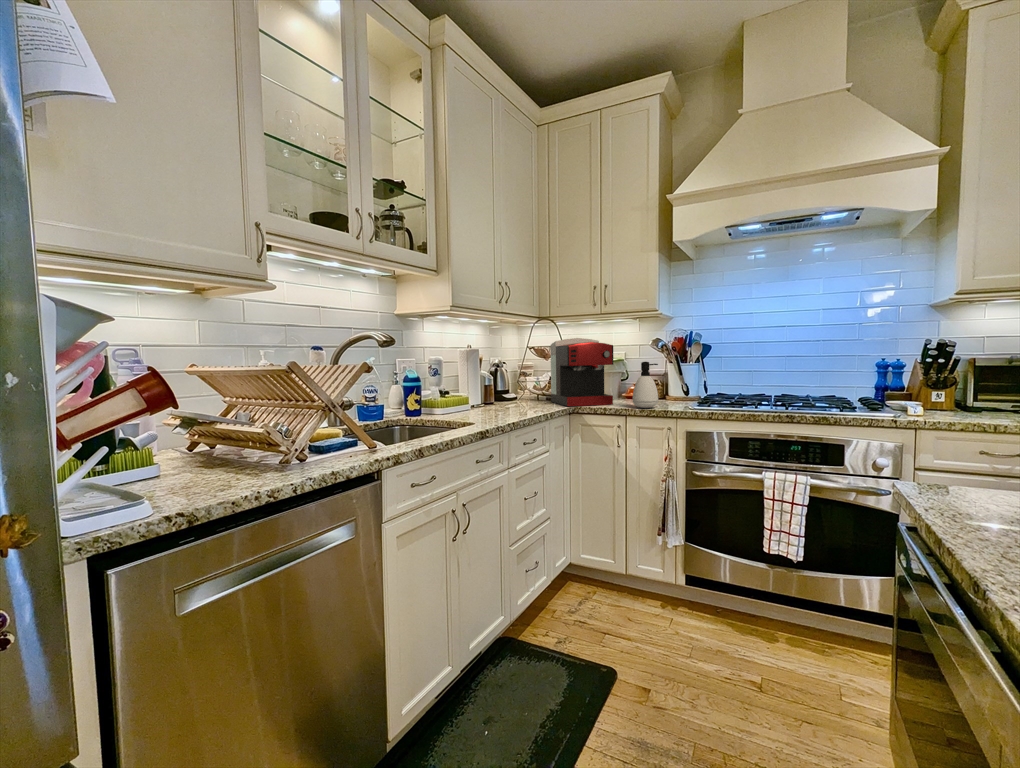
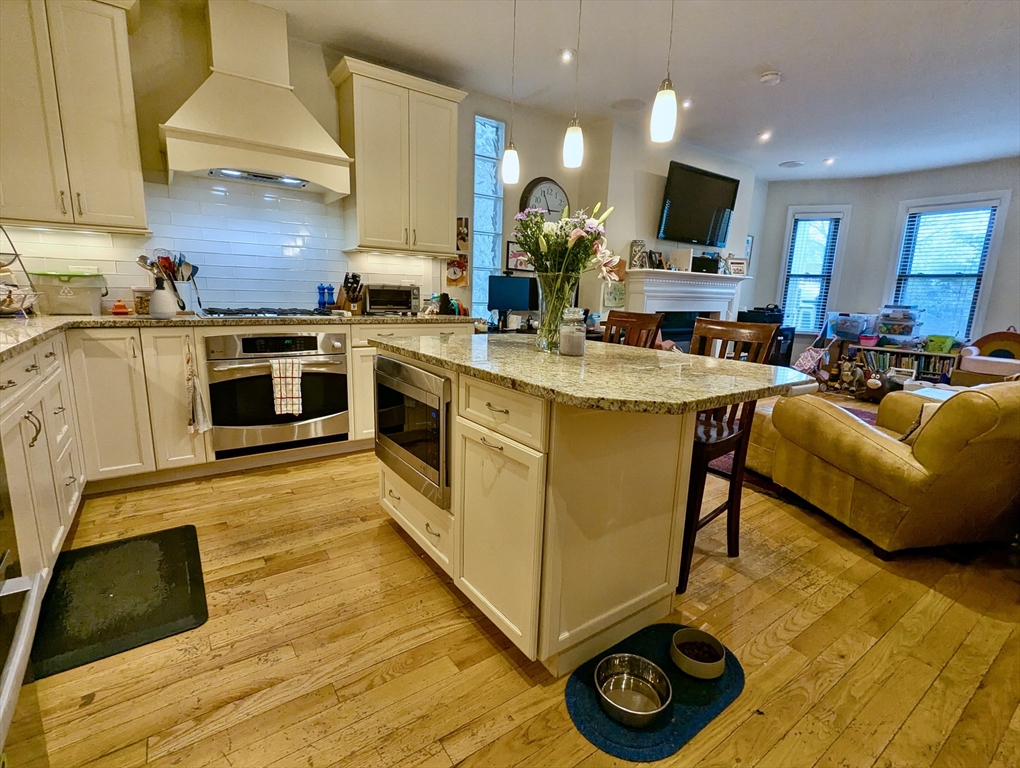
coffee maker: present [550,338,613,406] -> none [14,247,119,320]

